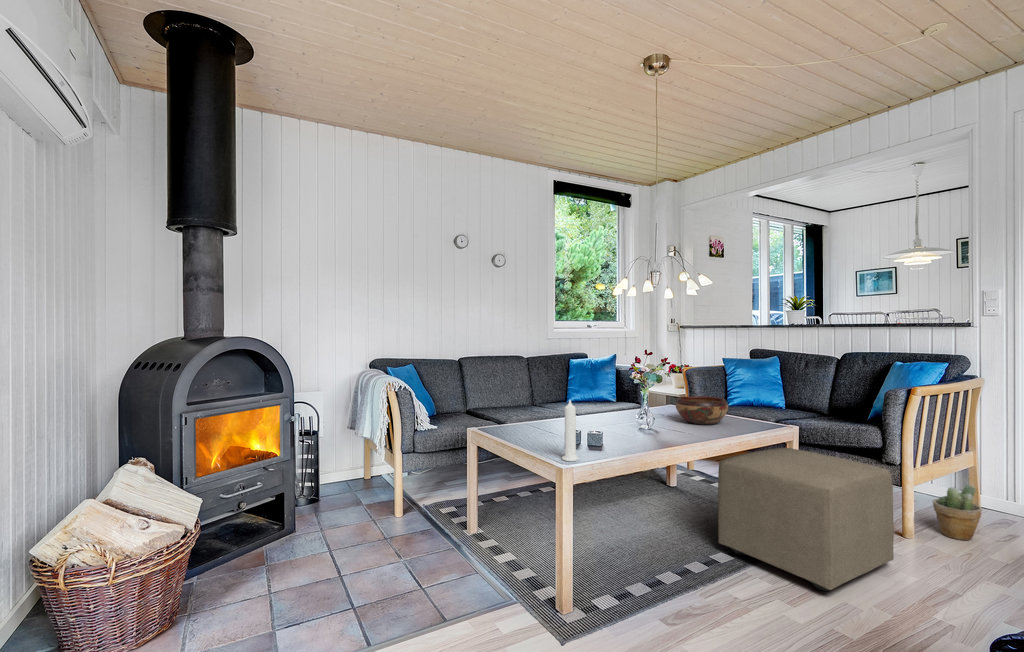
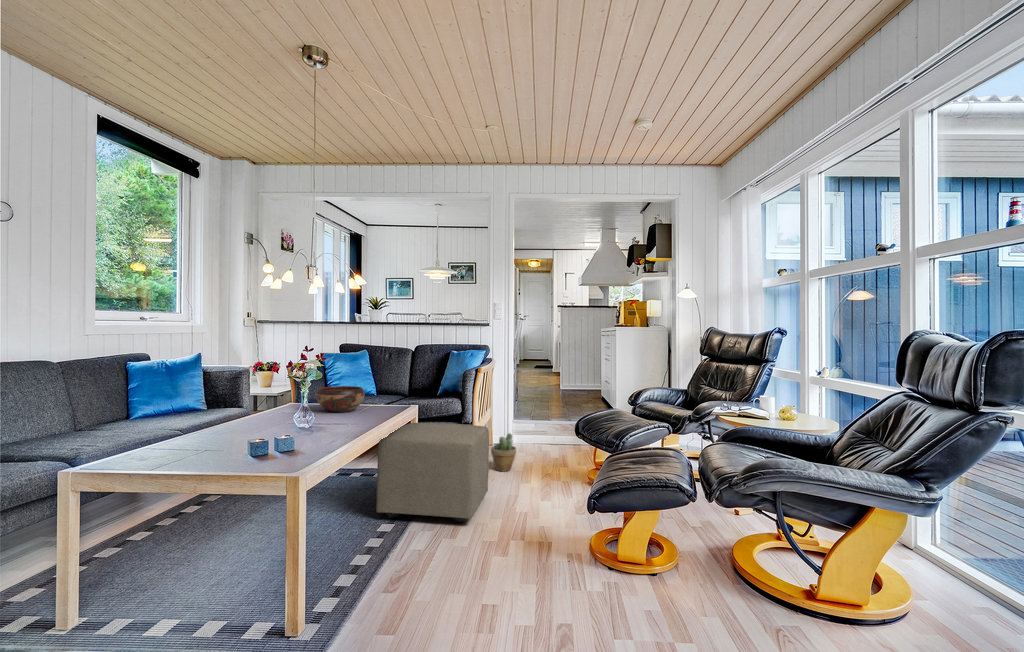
candle: present [562,400,579,461] -> none [263,392,283,457]

